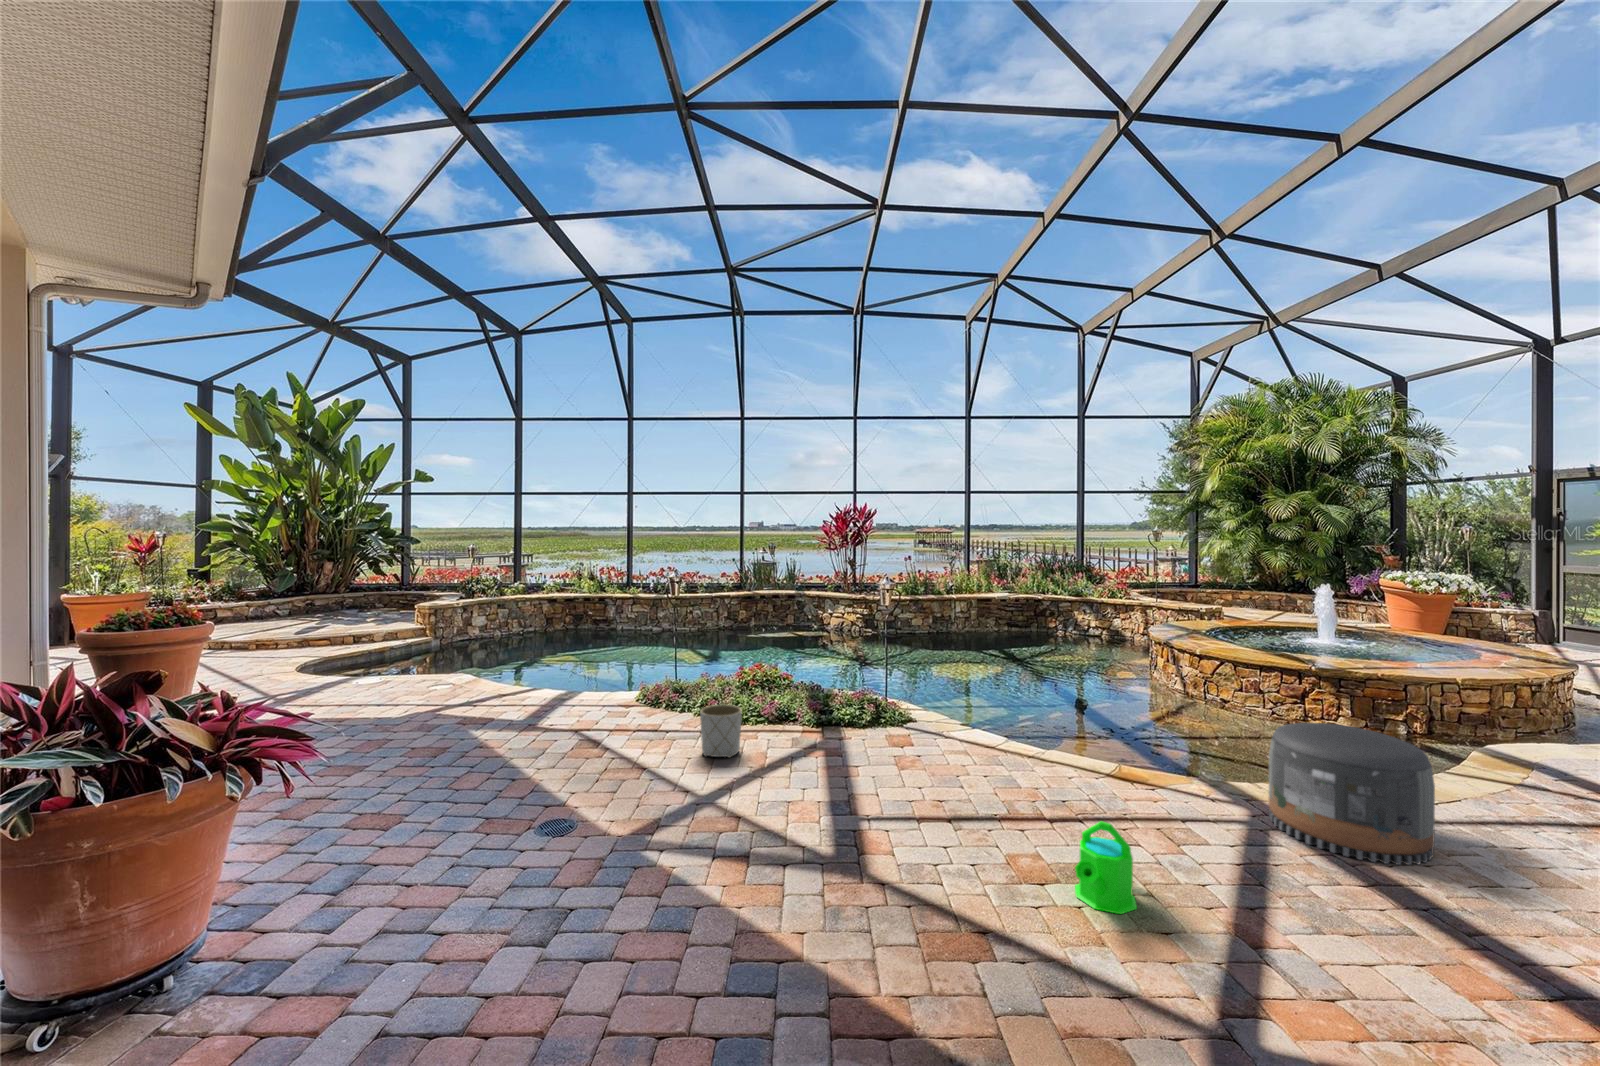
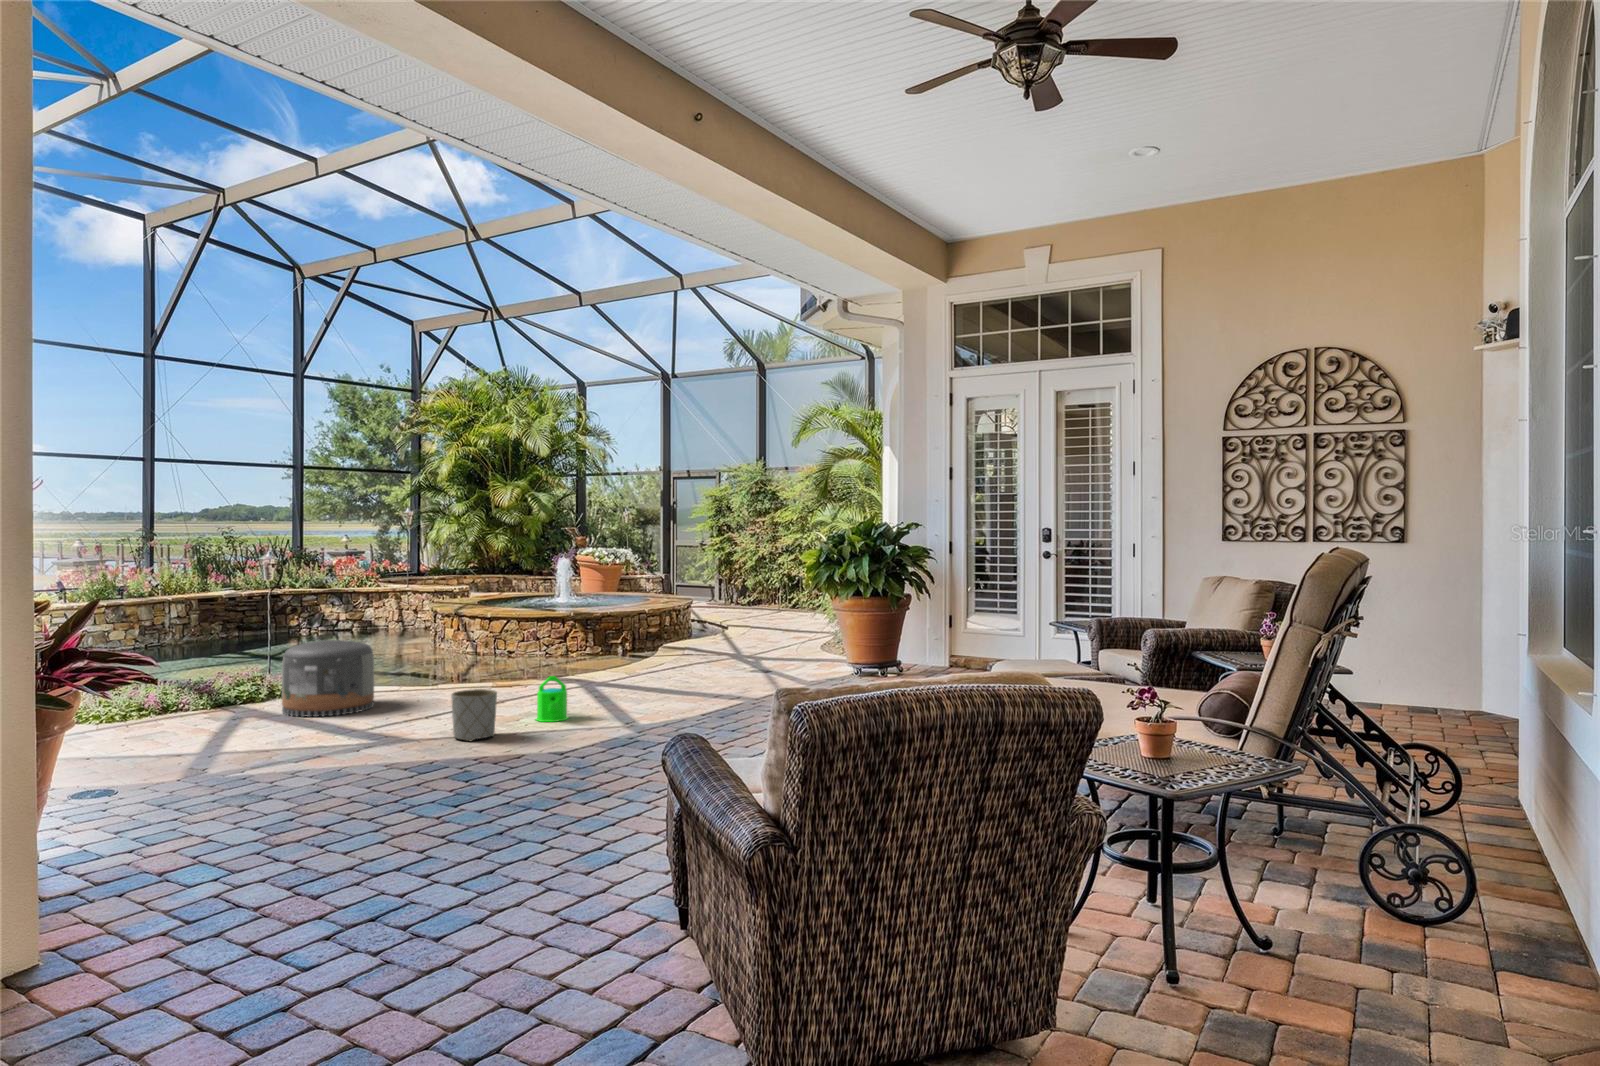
planter: present [700,705,742,758] -> present [451,689,497,741]
pouf: present [1269,723,1435,865] -> present [282,640,374,717]

